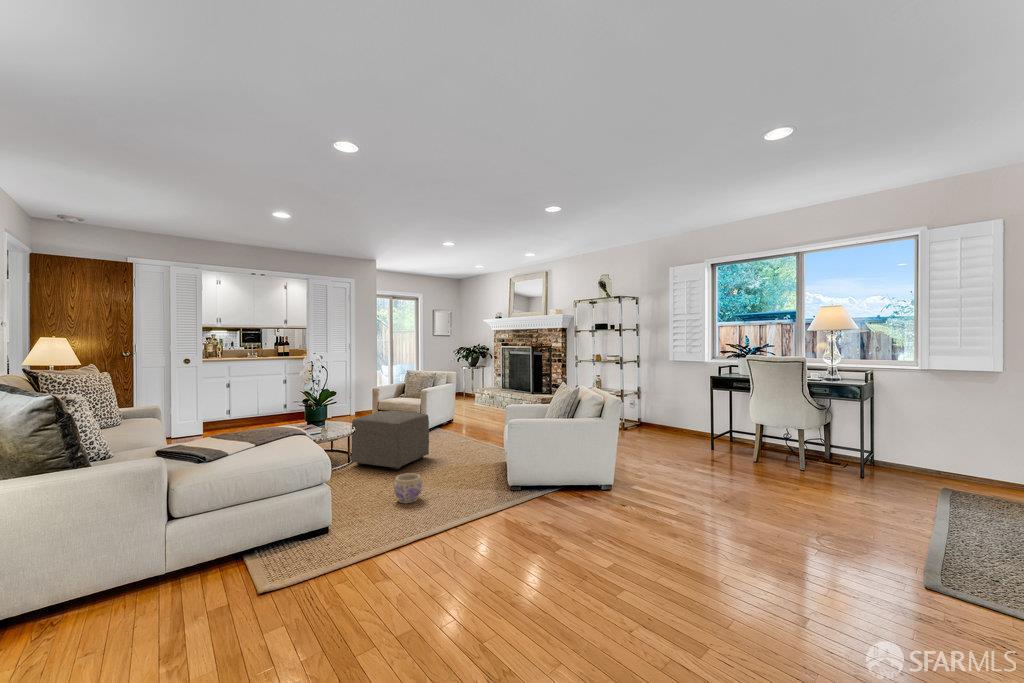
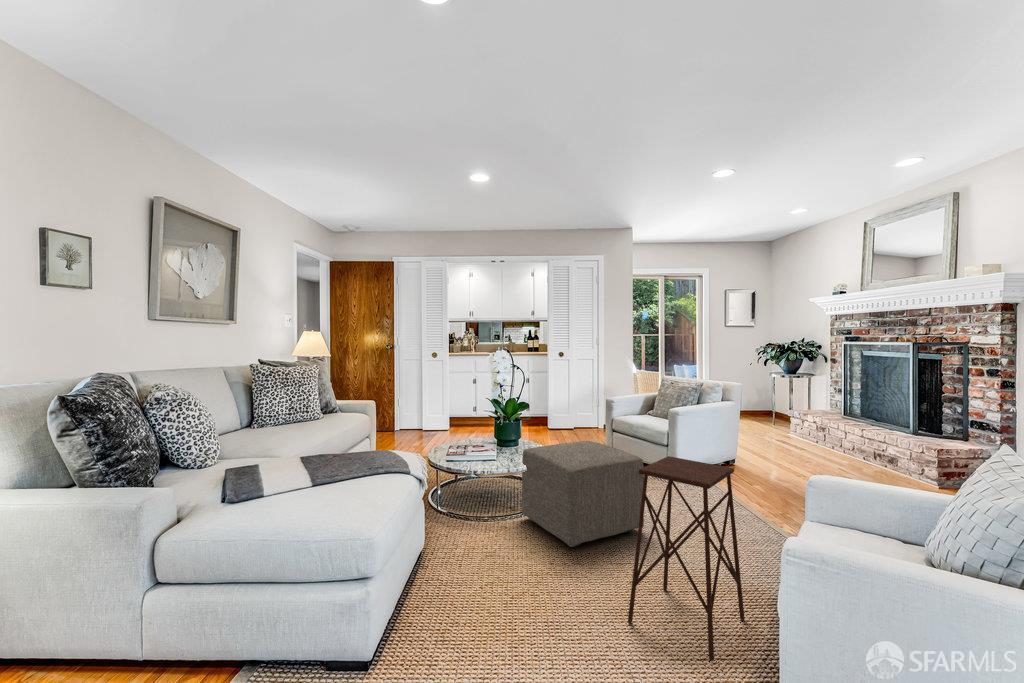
side table: none [447,405,493,487] -> present [628,456,745,661]
planter: present [394,473,422,504] -> none [508,576,561,643]

